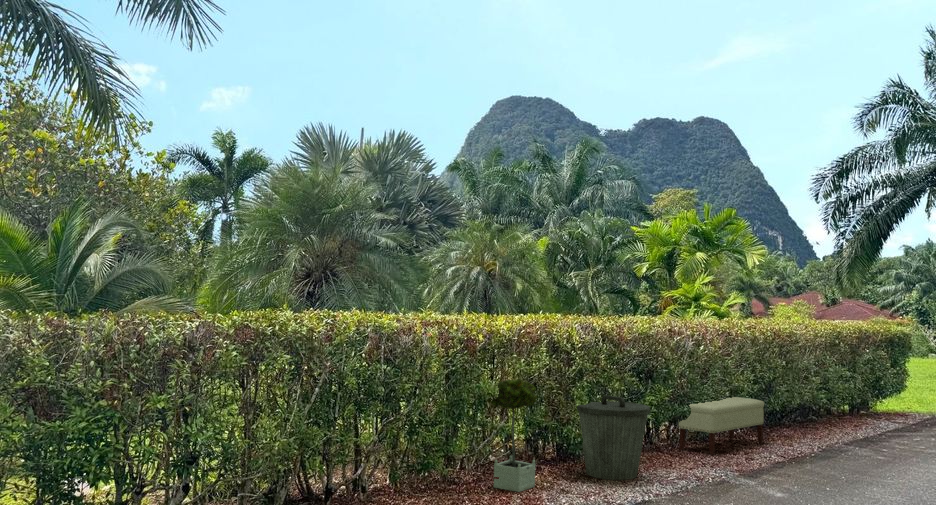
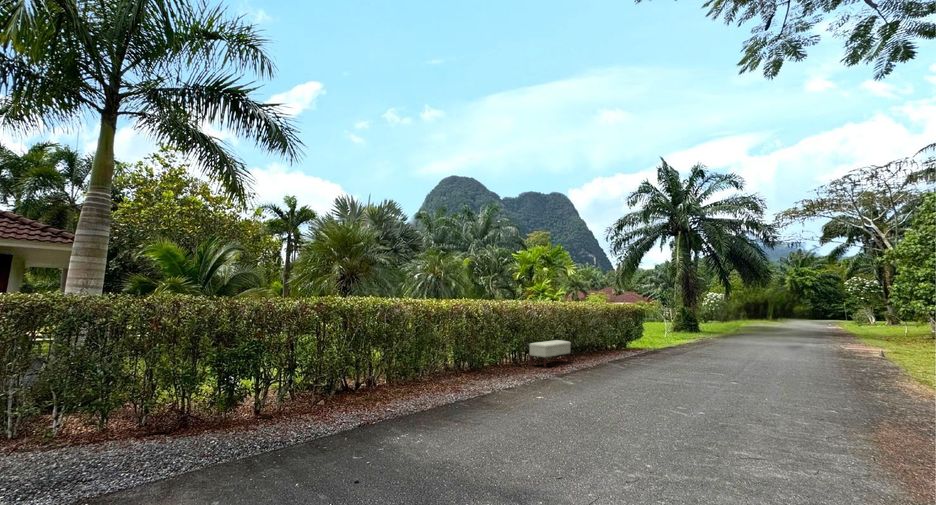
potted tree: present [491,378,537,492] -> none [437,330,460,385]
trash can: present [575,395,650,480] -> none [479,339,514,380]

